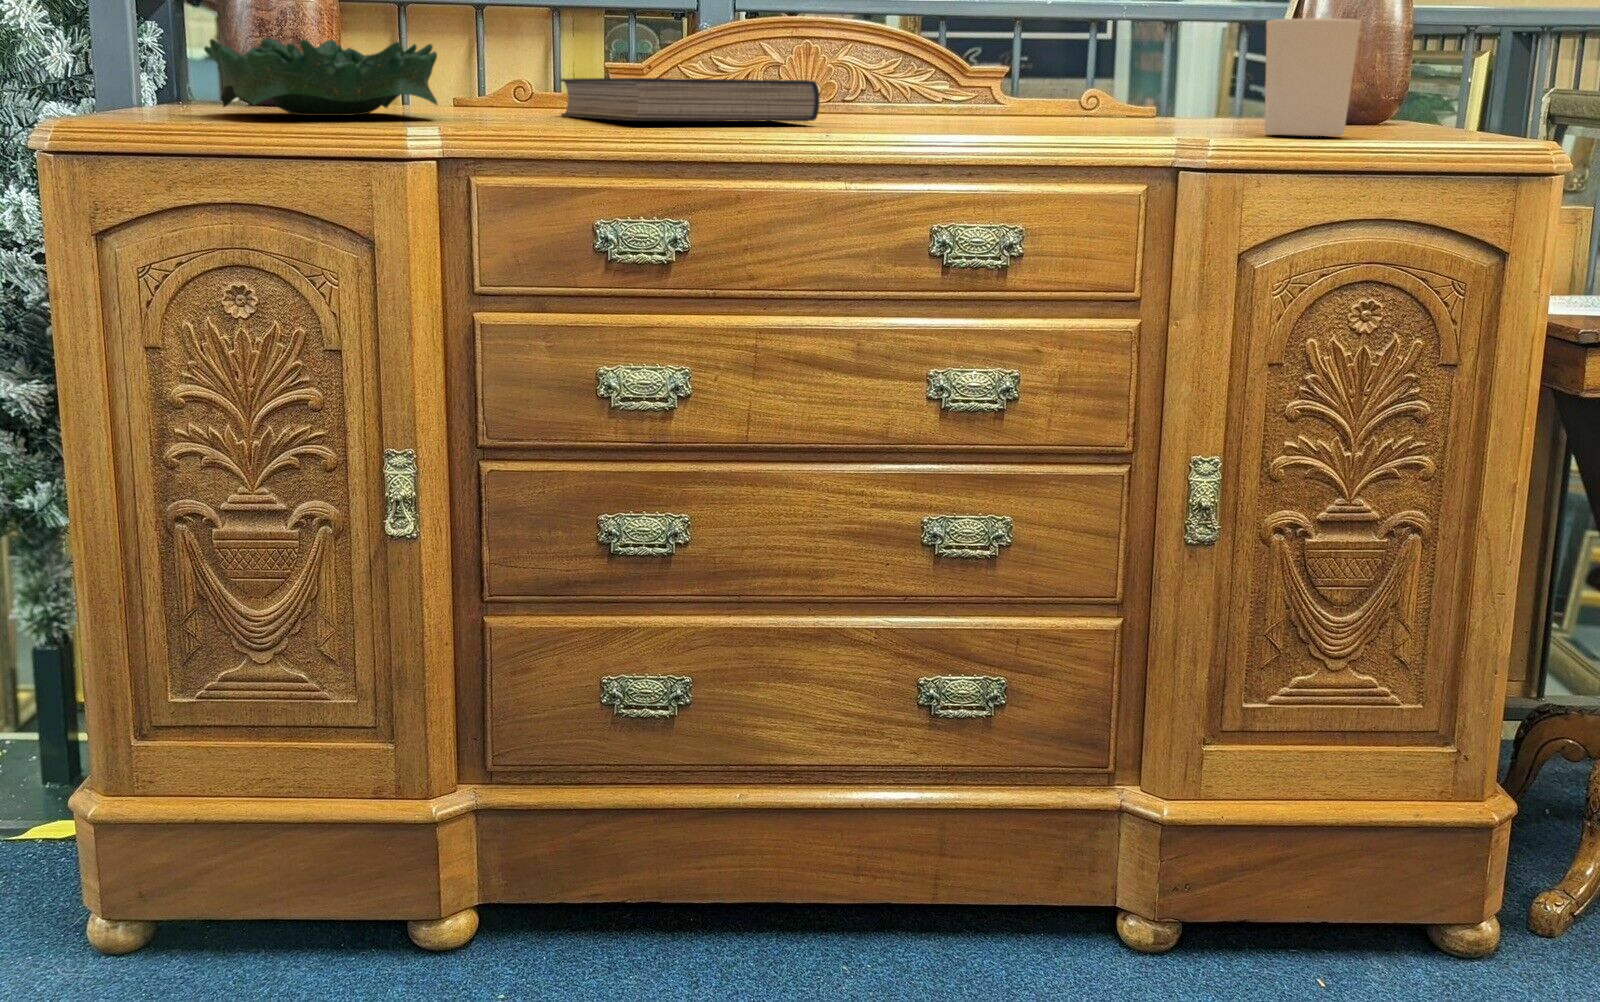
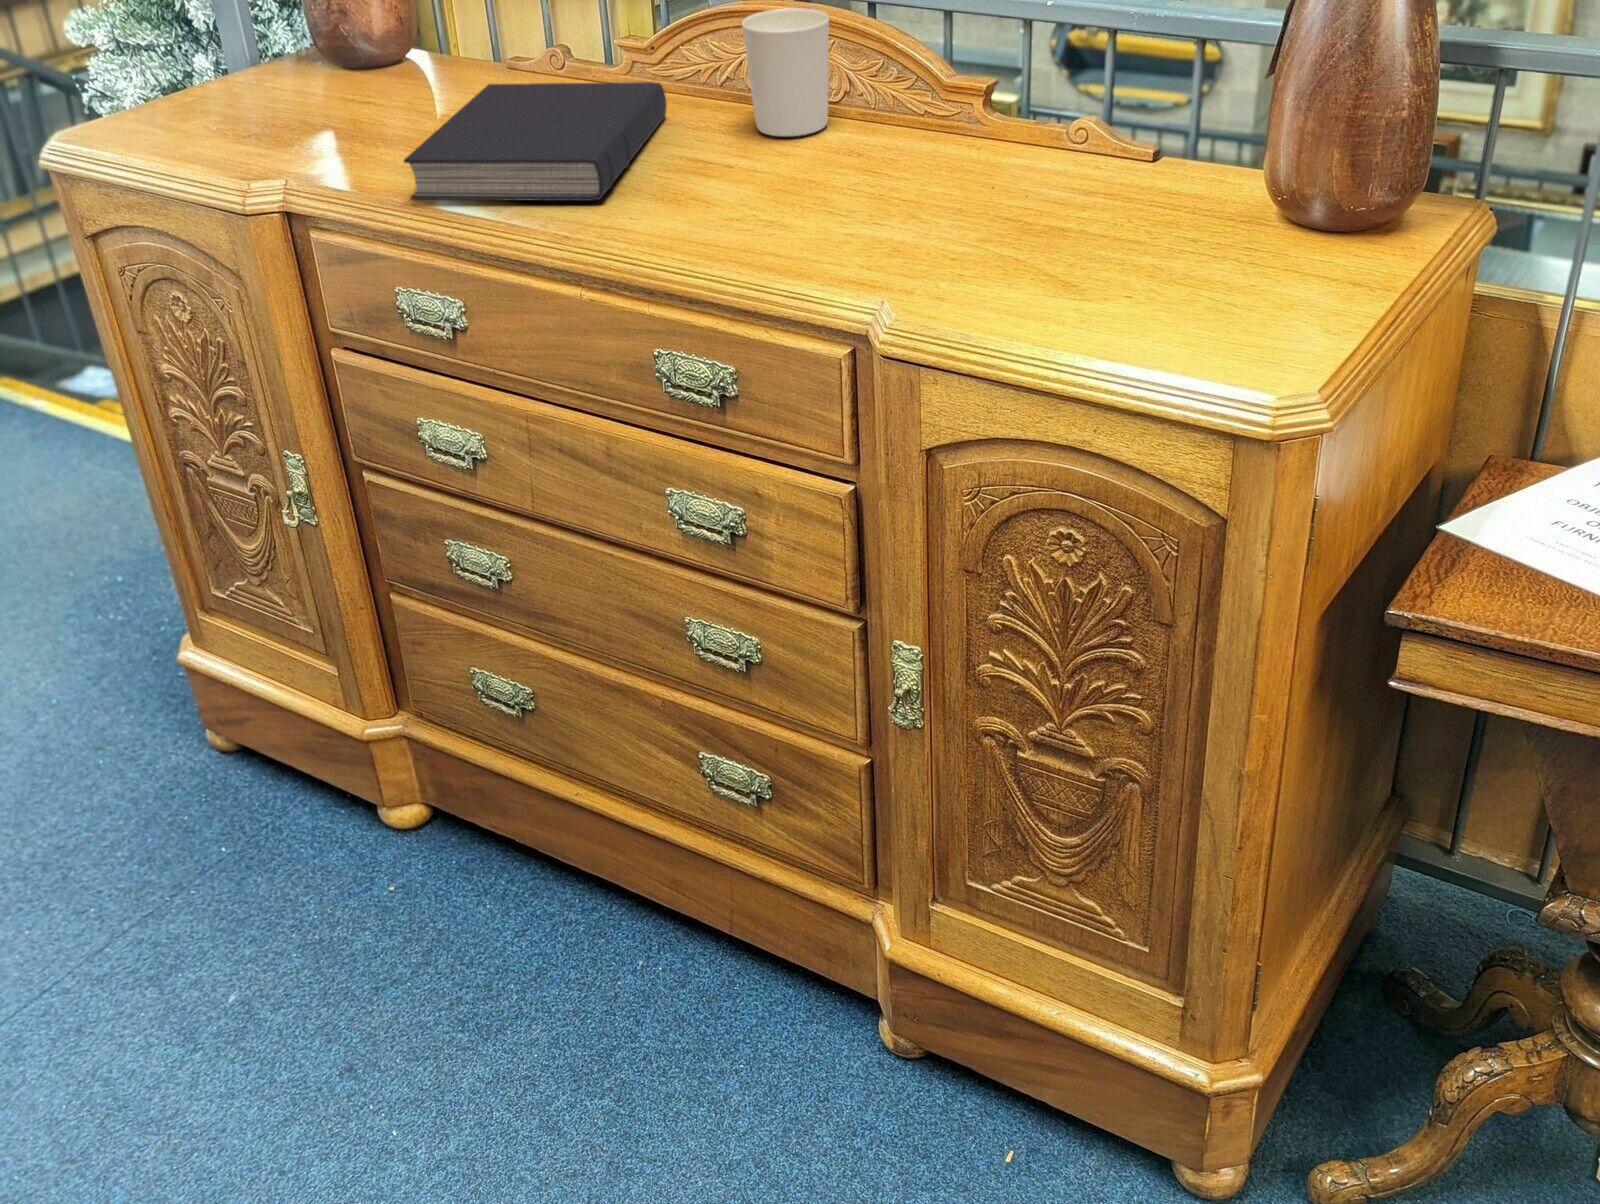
candle holder: present [1265,18,1361,136] -> present [742,8,829,136]
decorative bowl: present [204,38,437,116] -> none [149,33,366,148]

